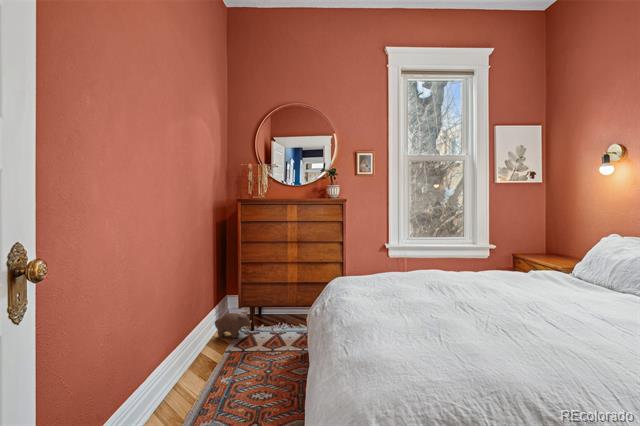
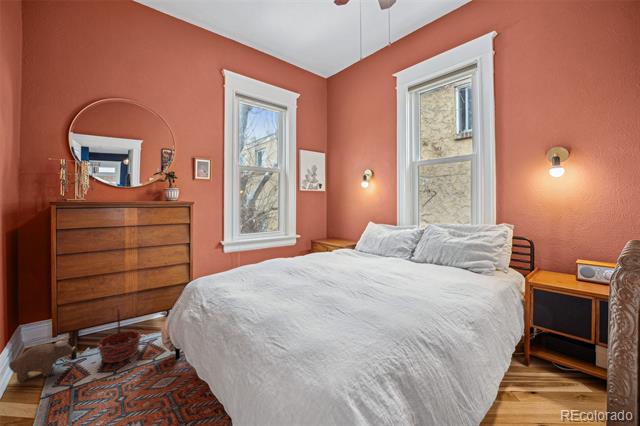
basket: none [264,295,297,342] -> present [97,308,141,363]

